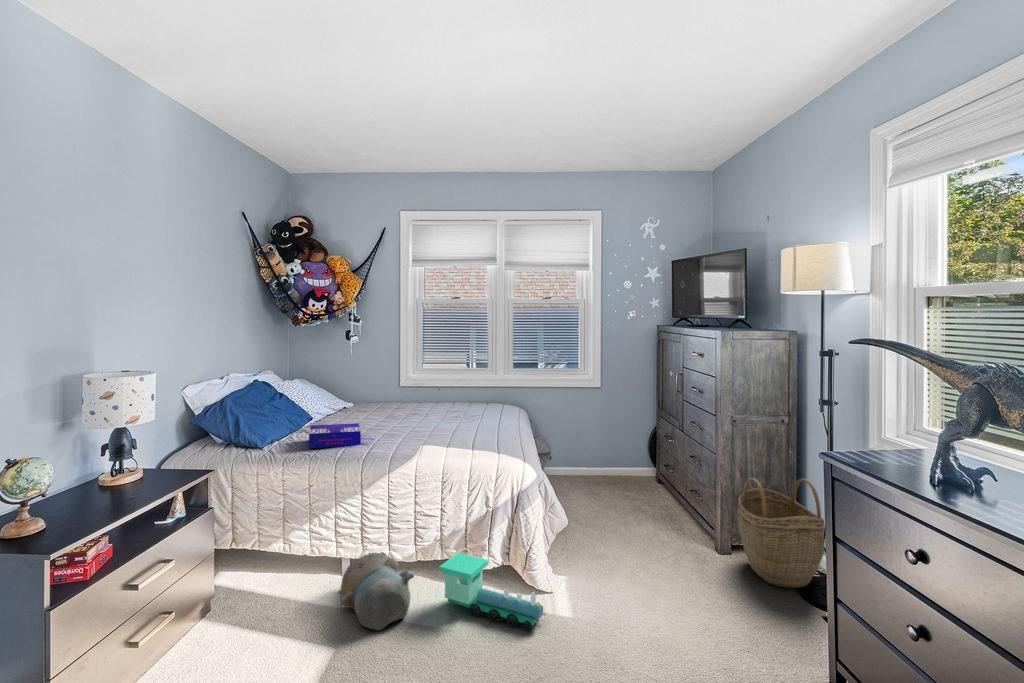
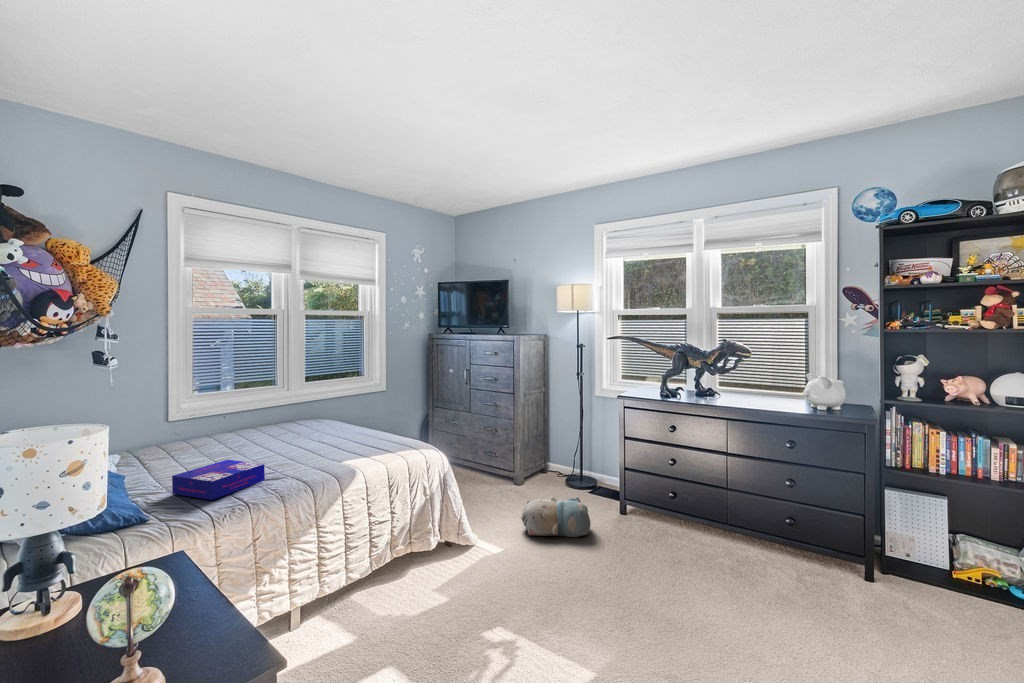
woven basket: present [738,478,826,588] -> none [537,423,591,490]
plush toy: present [339,552,414,630] -> present [521,497,591,537]
toy train: present [439,553,546,630] -> none [433,535,521,582]

